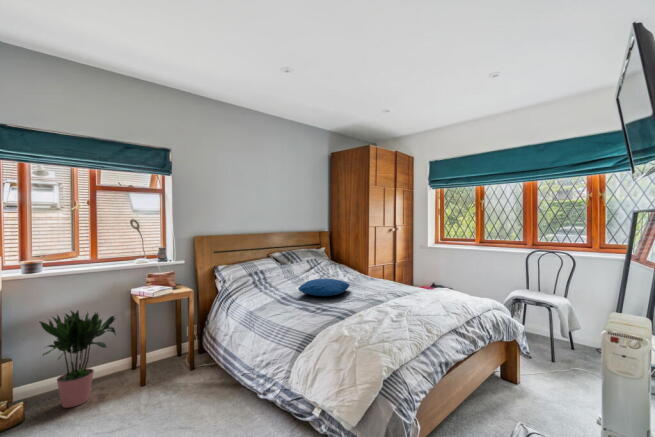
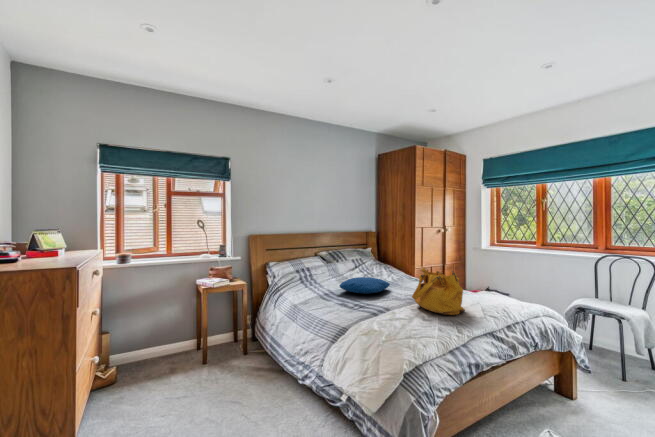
handbag: none [377,267,428,315] -> present [412,268,464,315]
potted plant: present [40,311,116,408] -> none [126,290,187,375]

